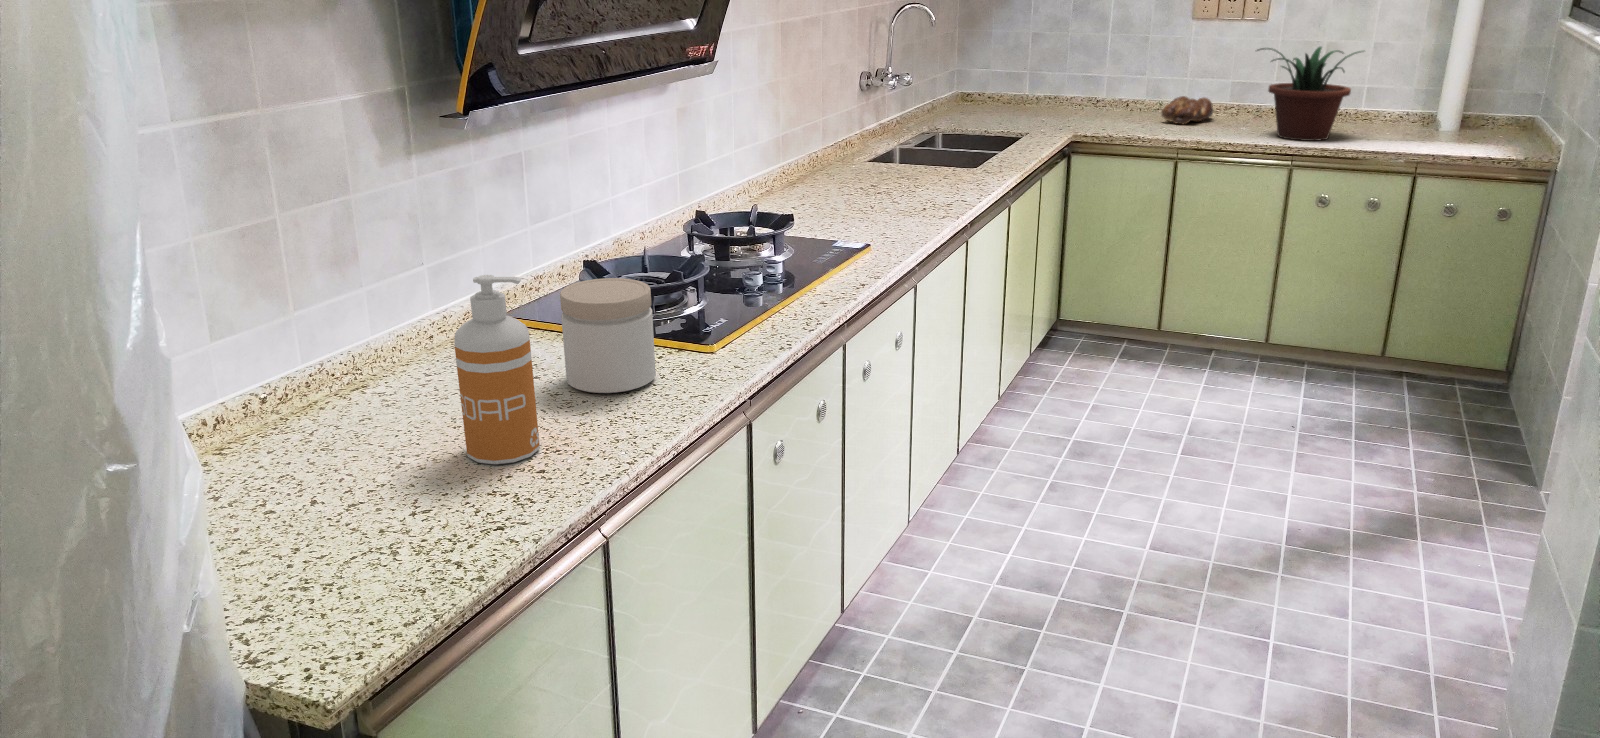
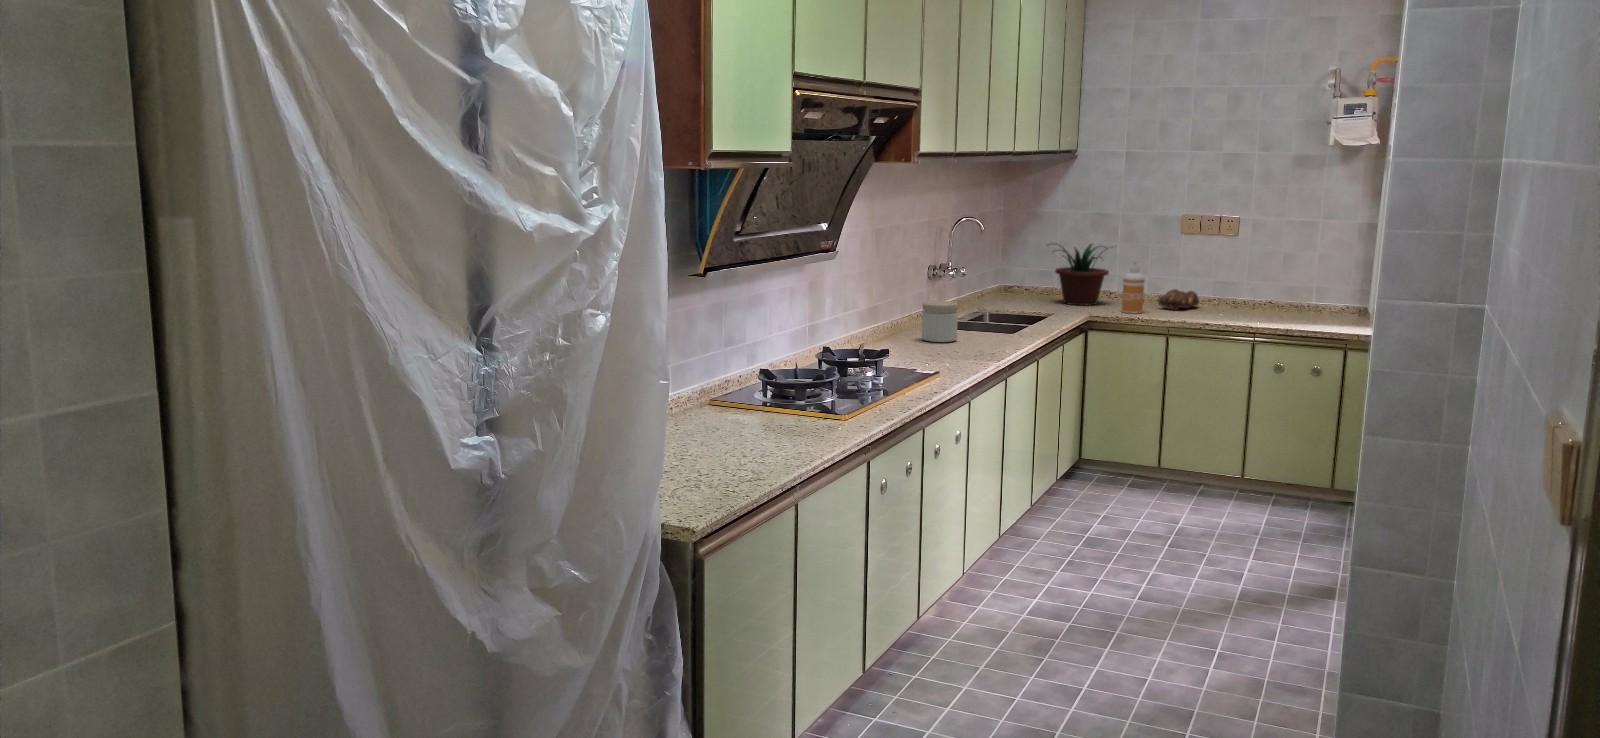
potted plant: present [1257,47,1361,141] -> present [1055,244,1113,305]
soap dispenser: present [454,275,540,465] -> present [1122,260,1145,313]
jar: present [560,278,656,393] -> present [922,301,958,342]

